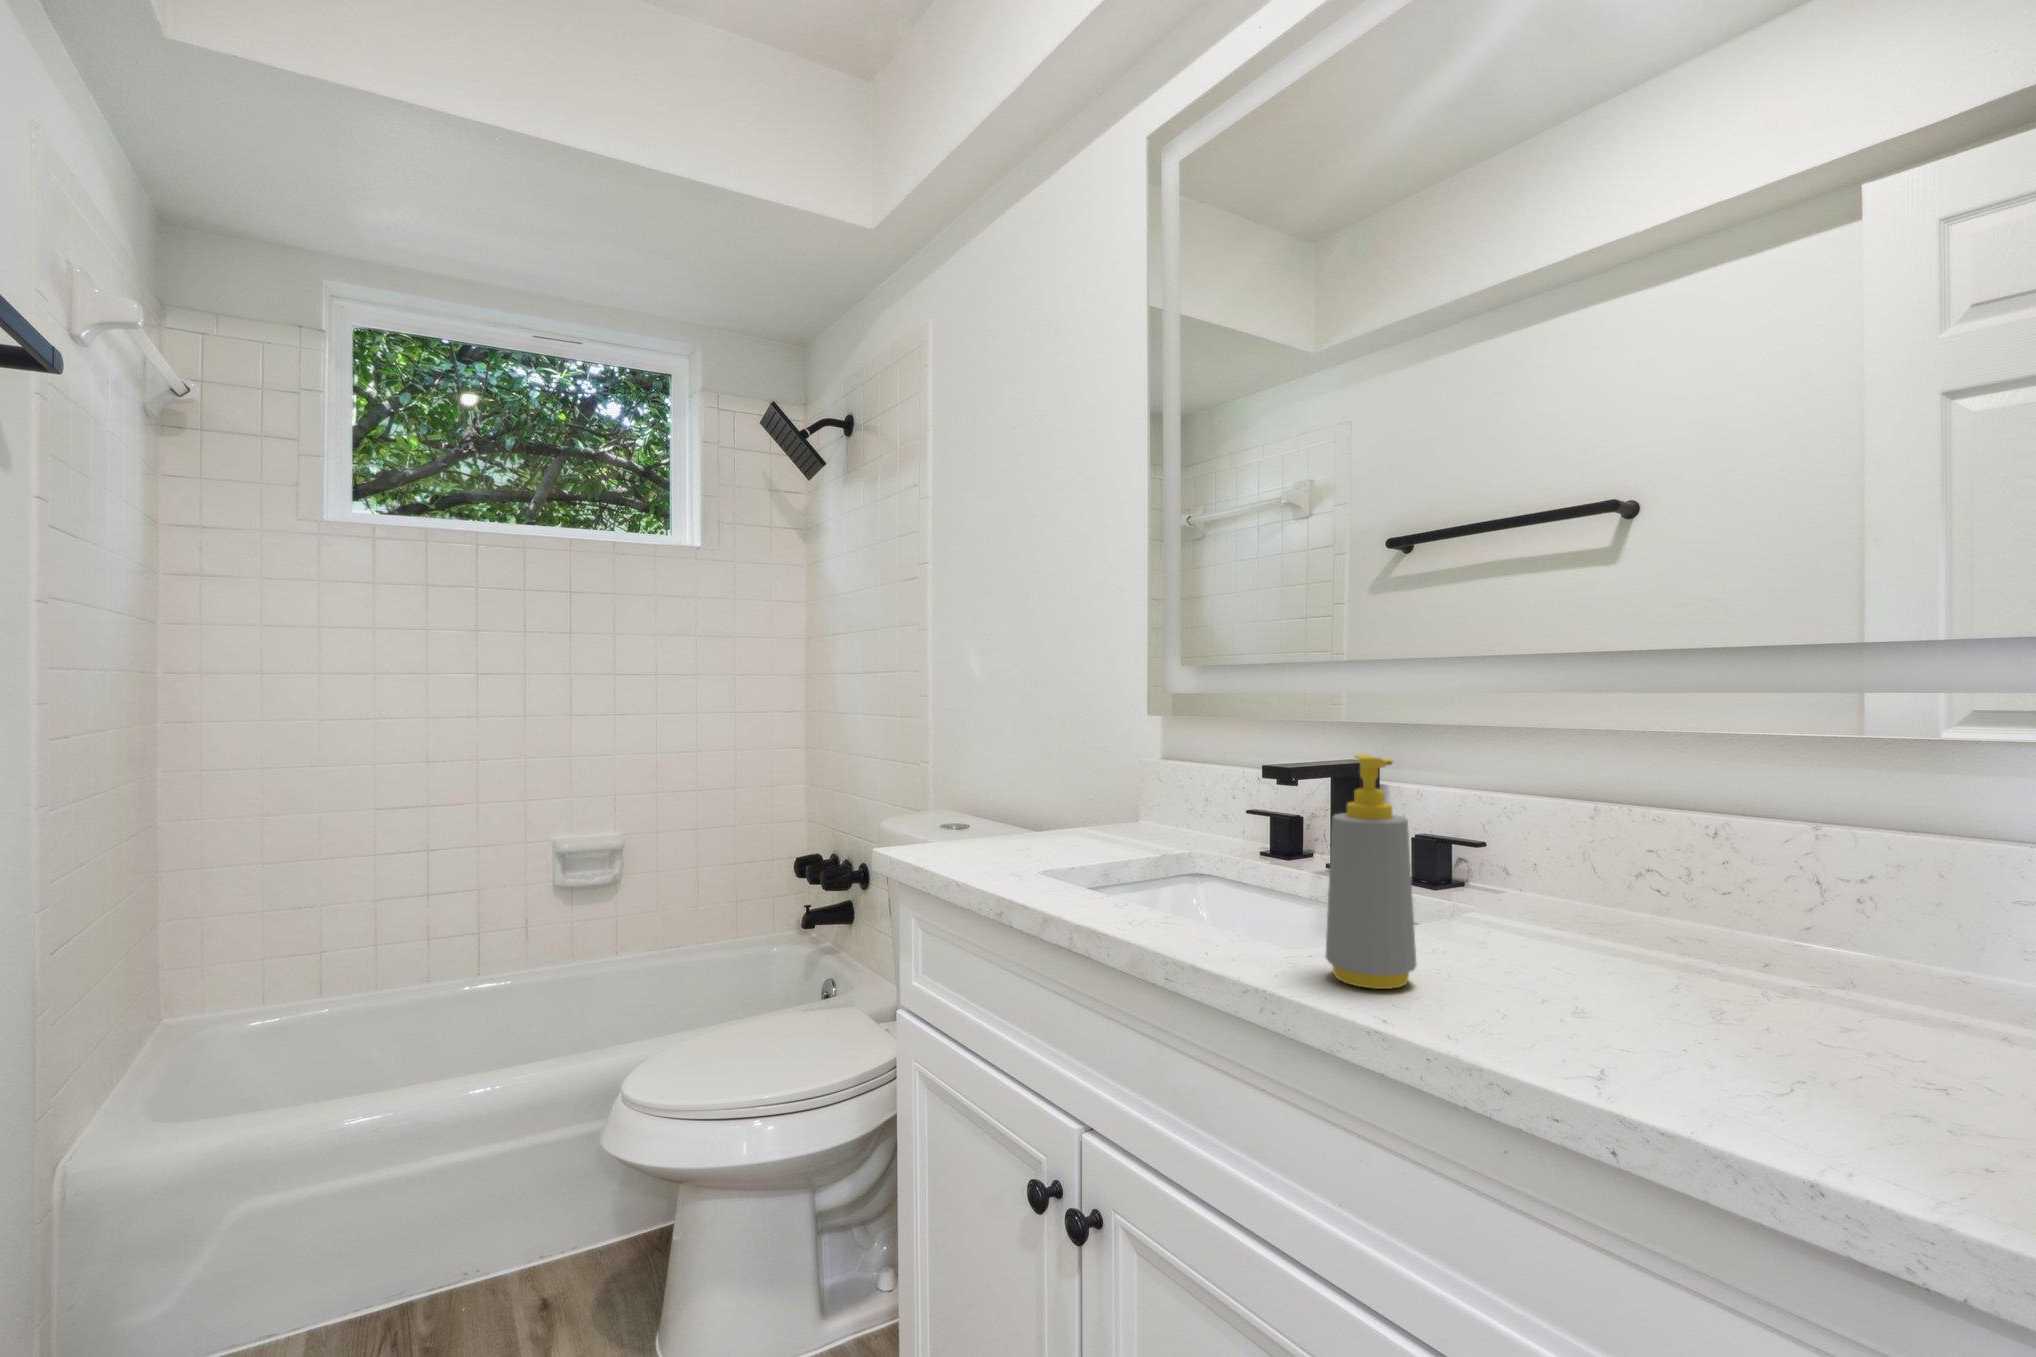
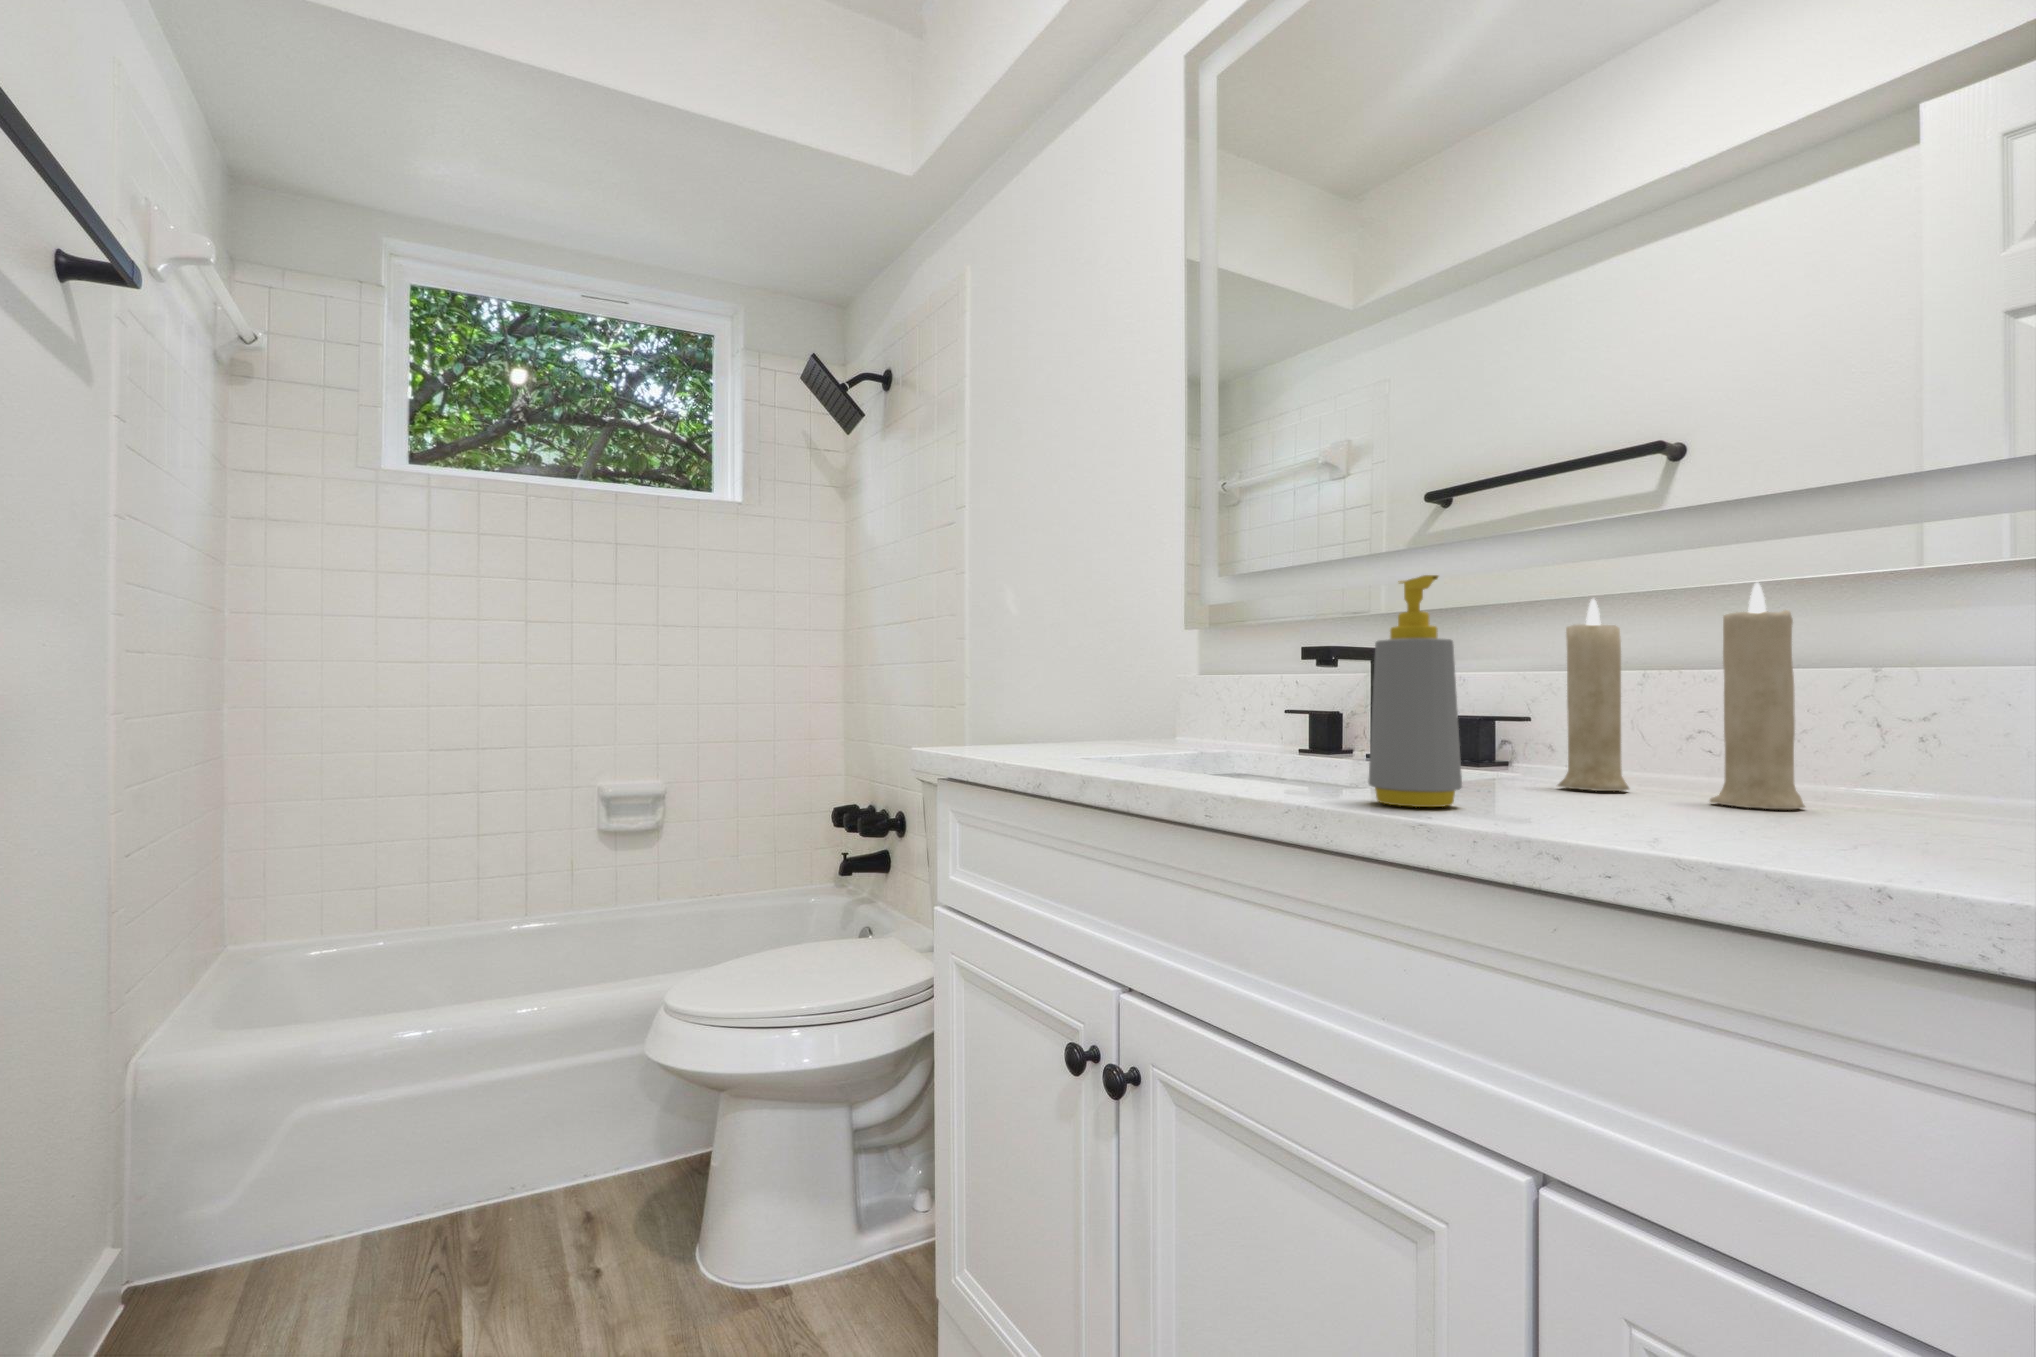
candle: none [1510,741,1747,984] -> present [1558,583,1805,809]

